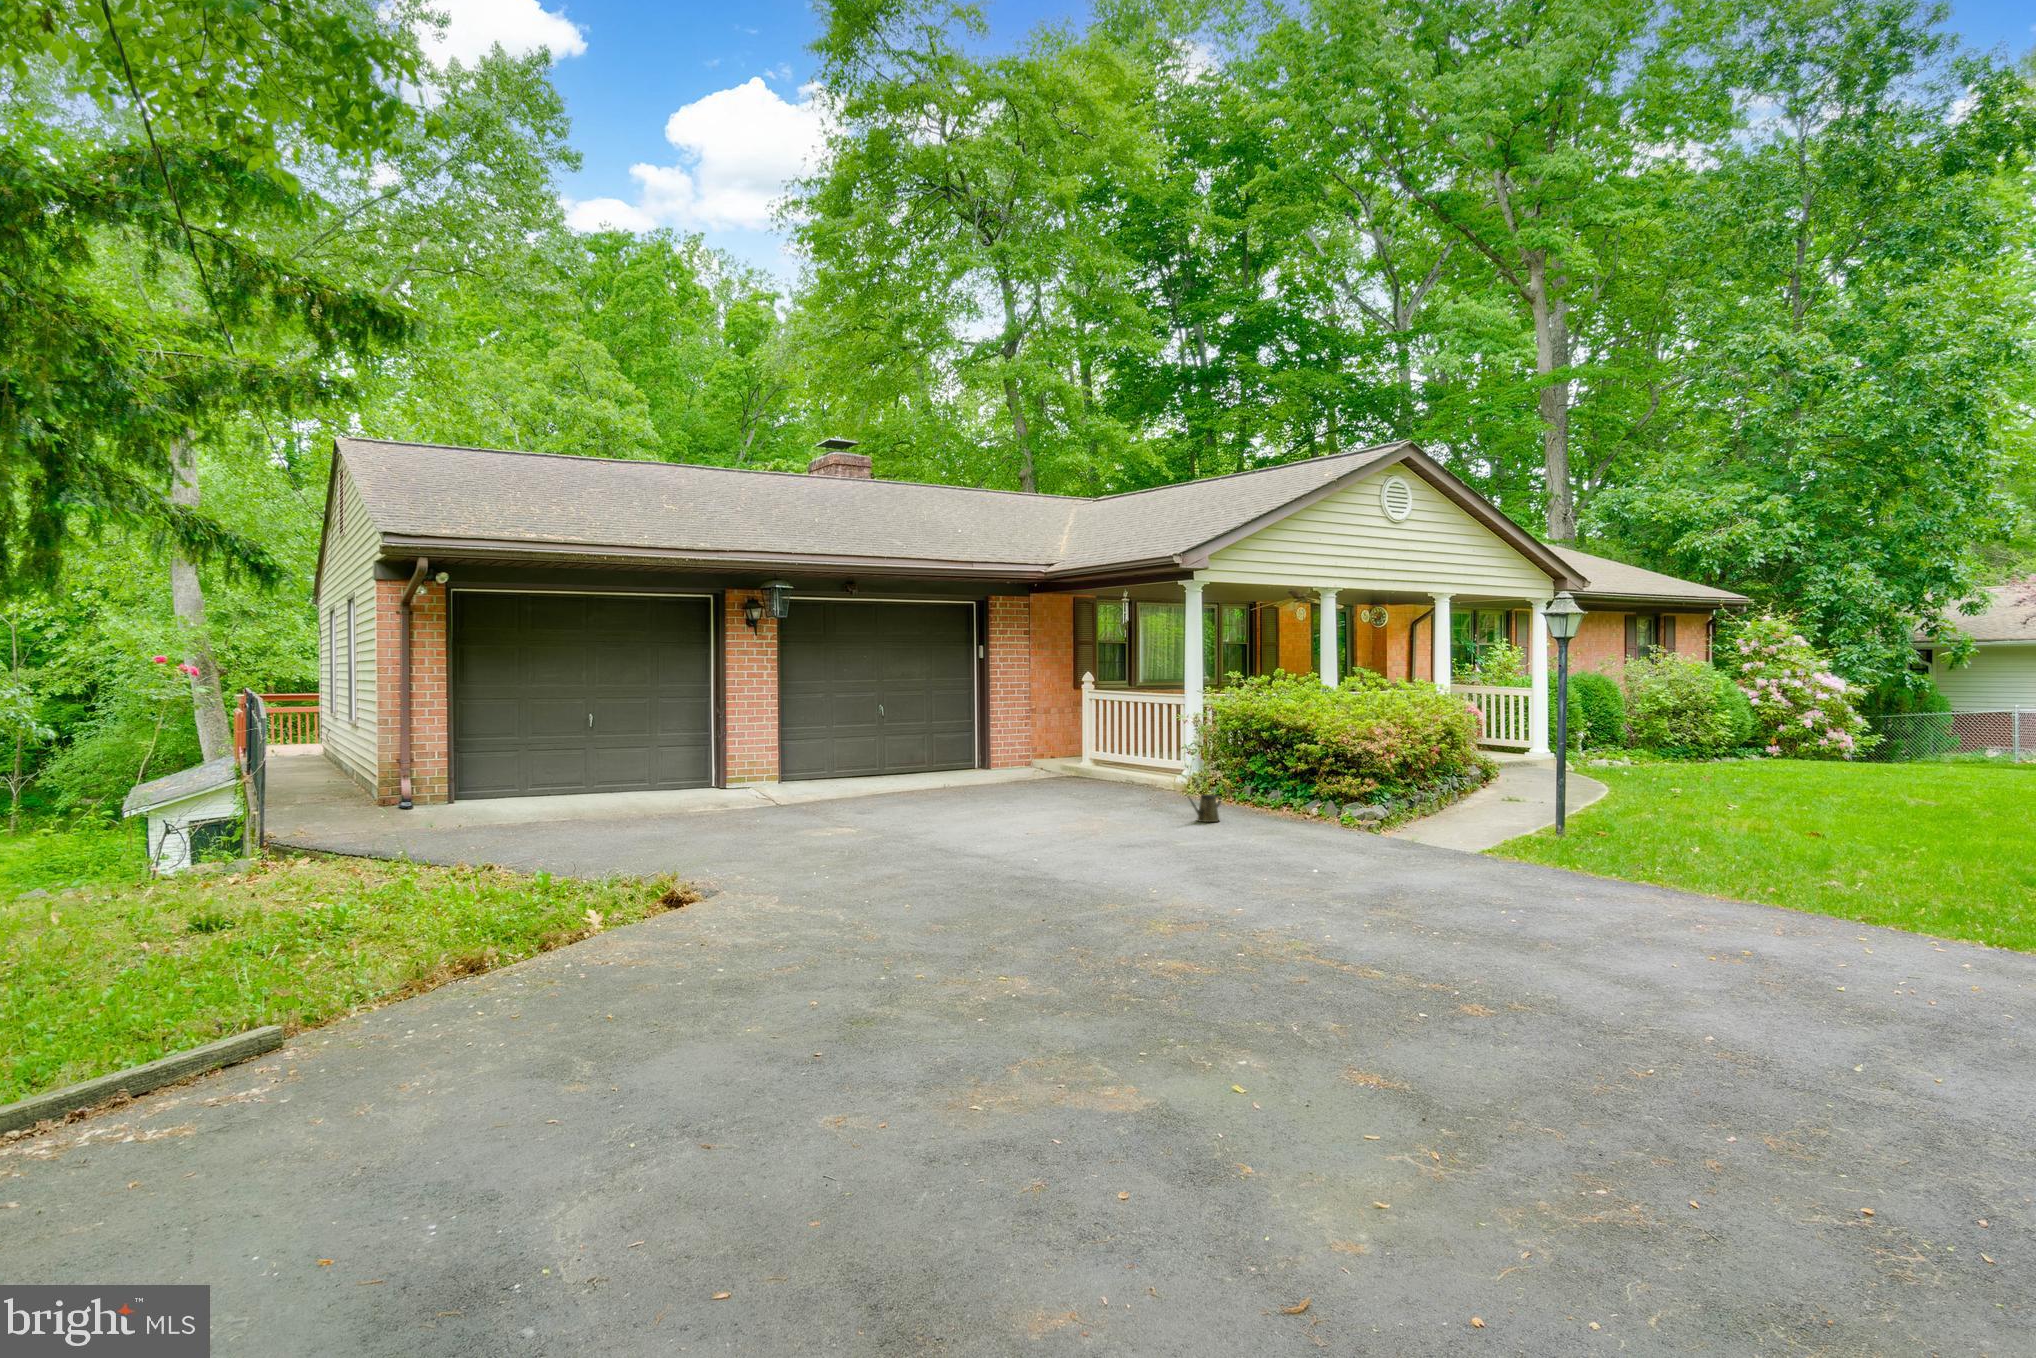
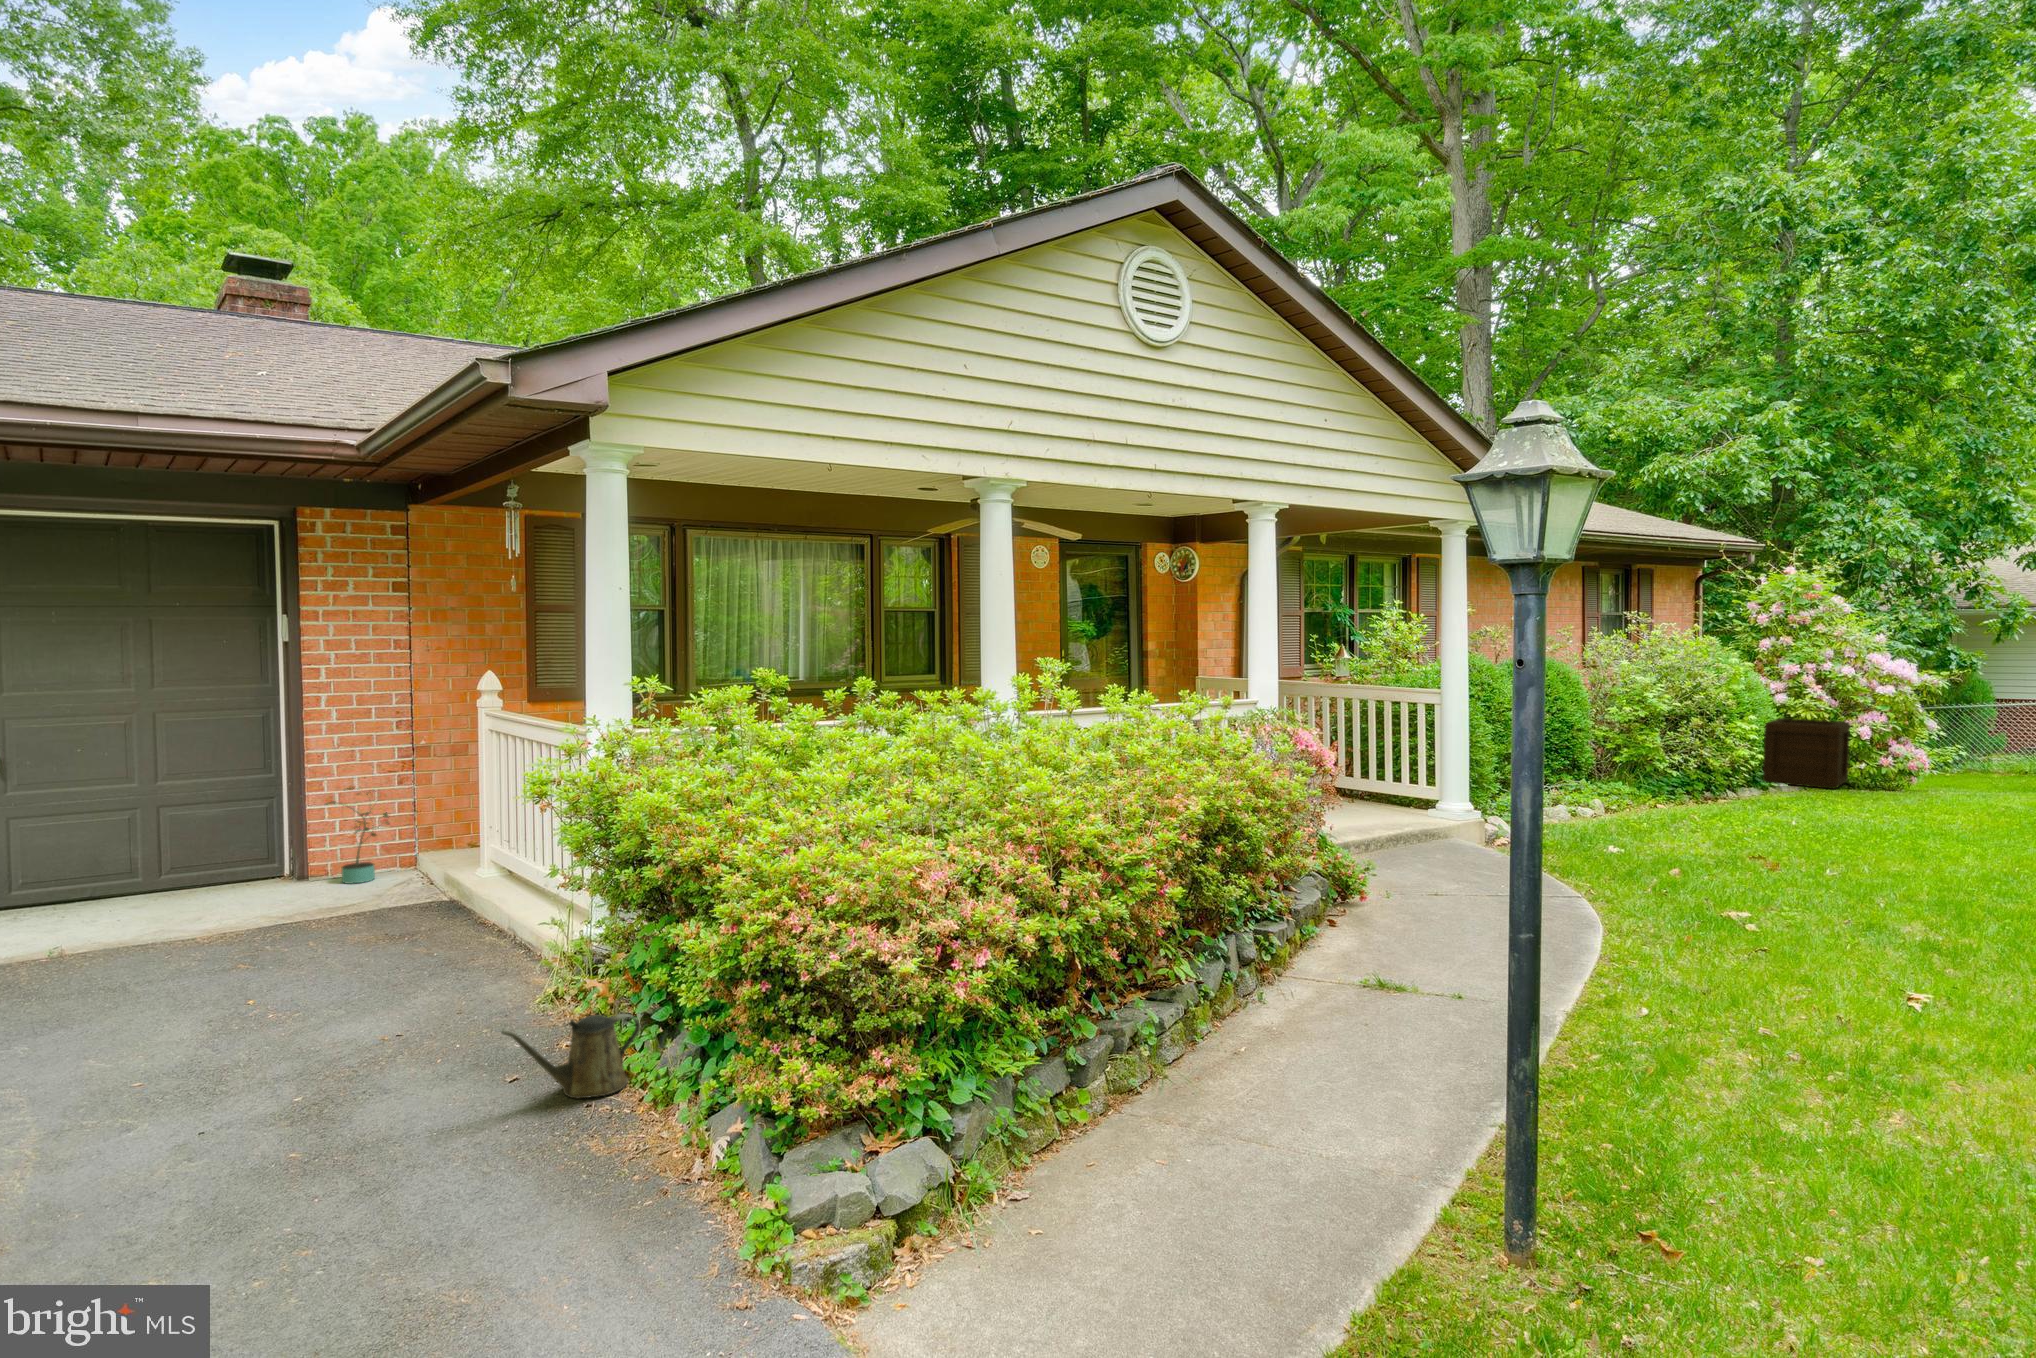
wooden crate: none [1737,712,1794,755] -> present [1763,718,1850,789]
potted plant: none [968,724,995,771] -> present [327,787,389,884]

